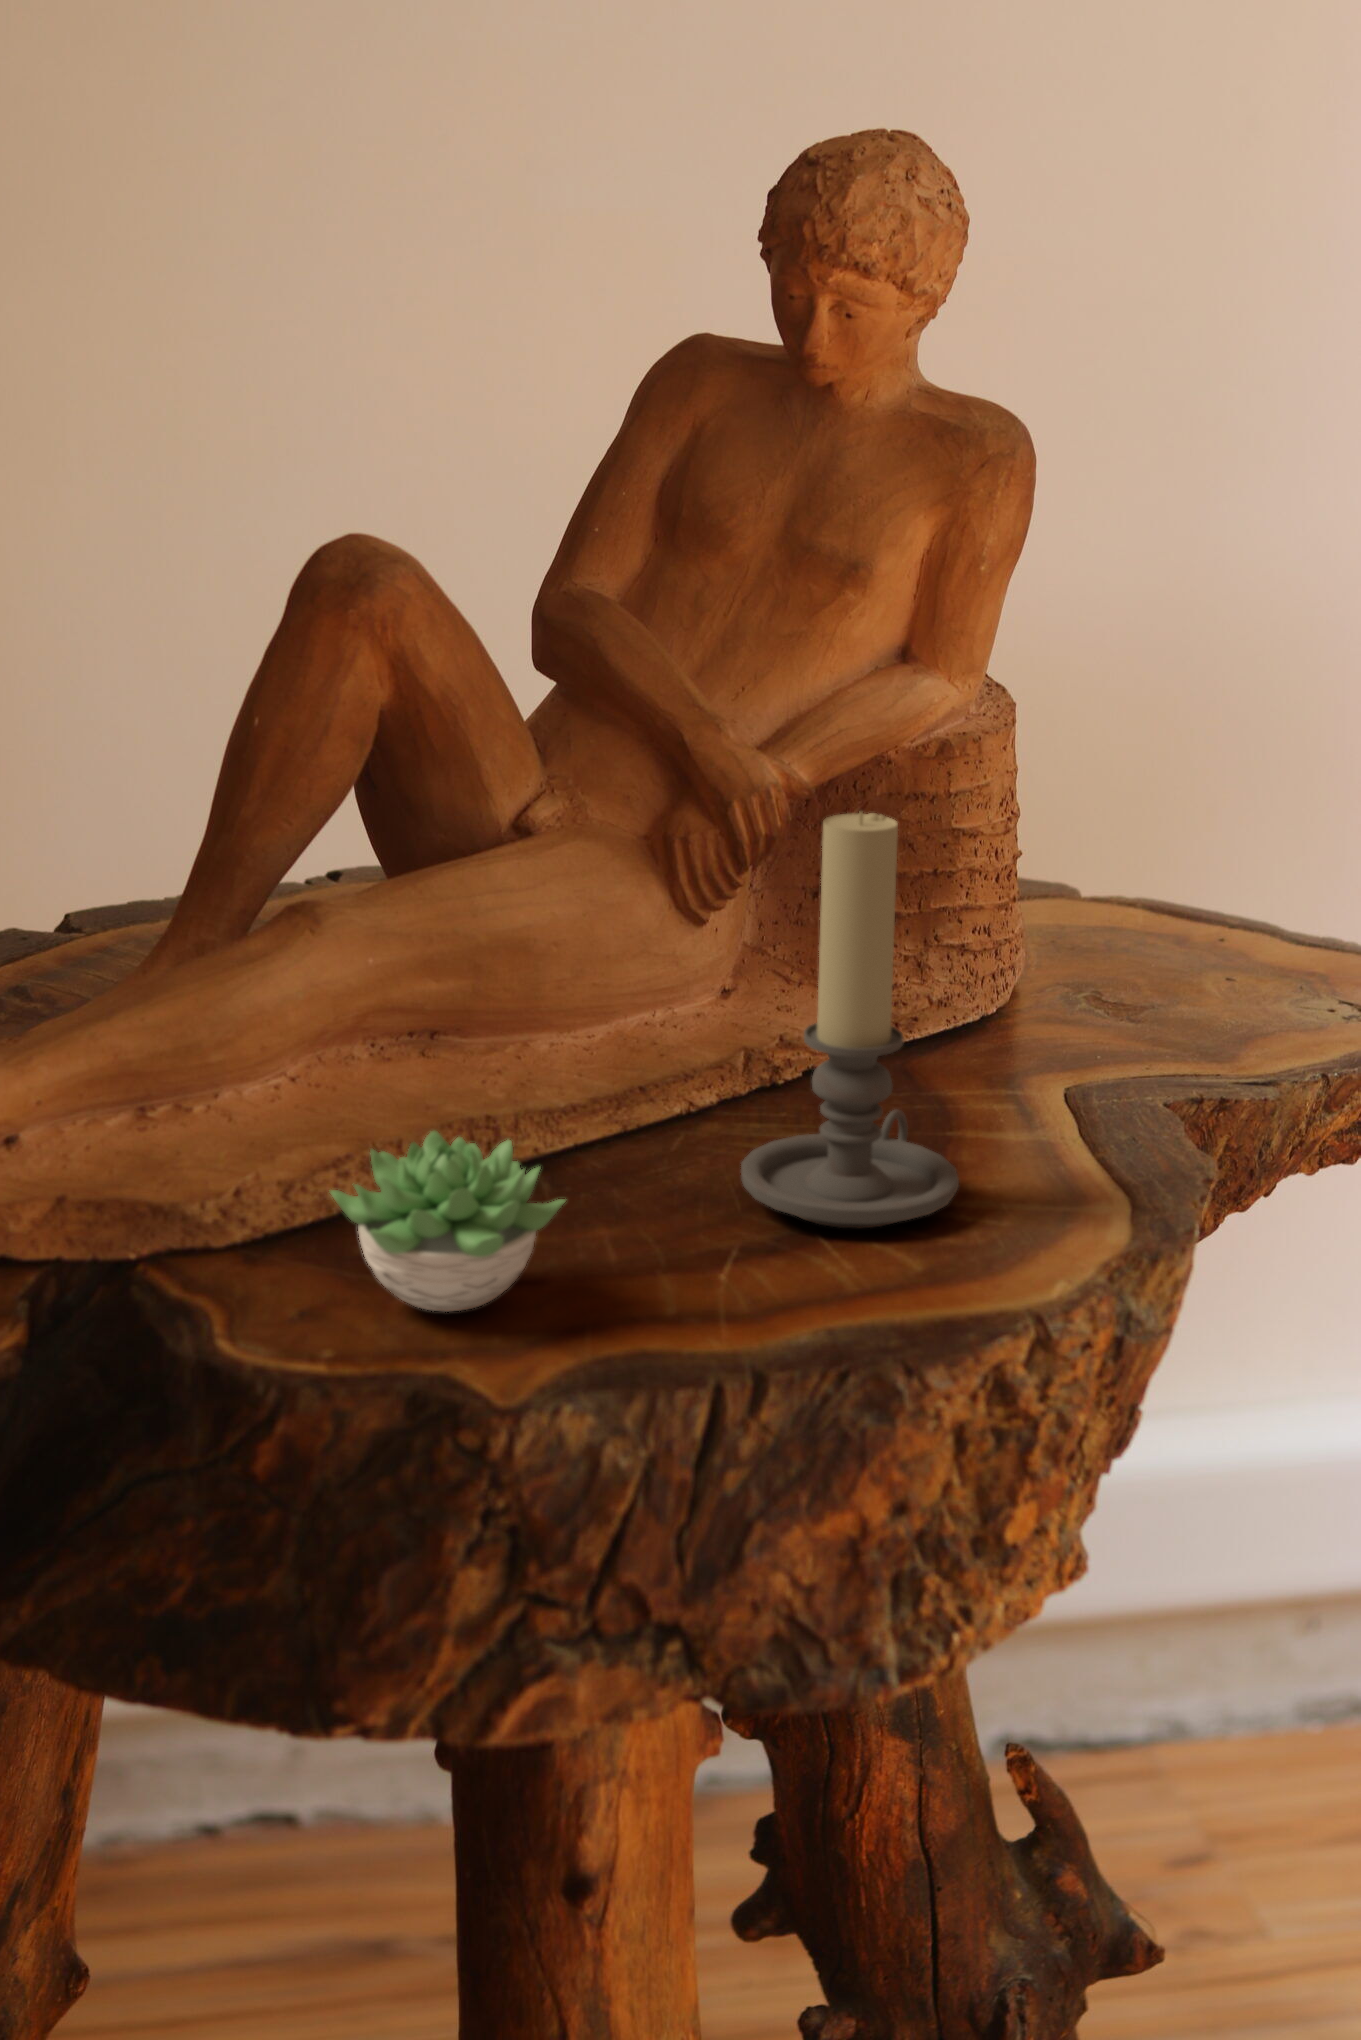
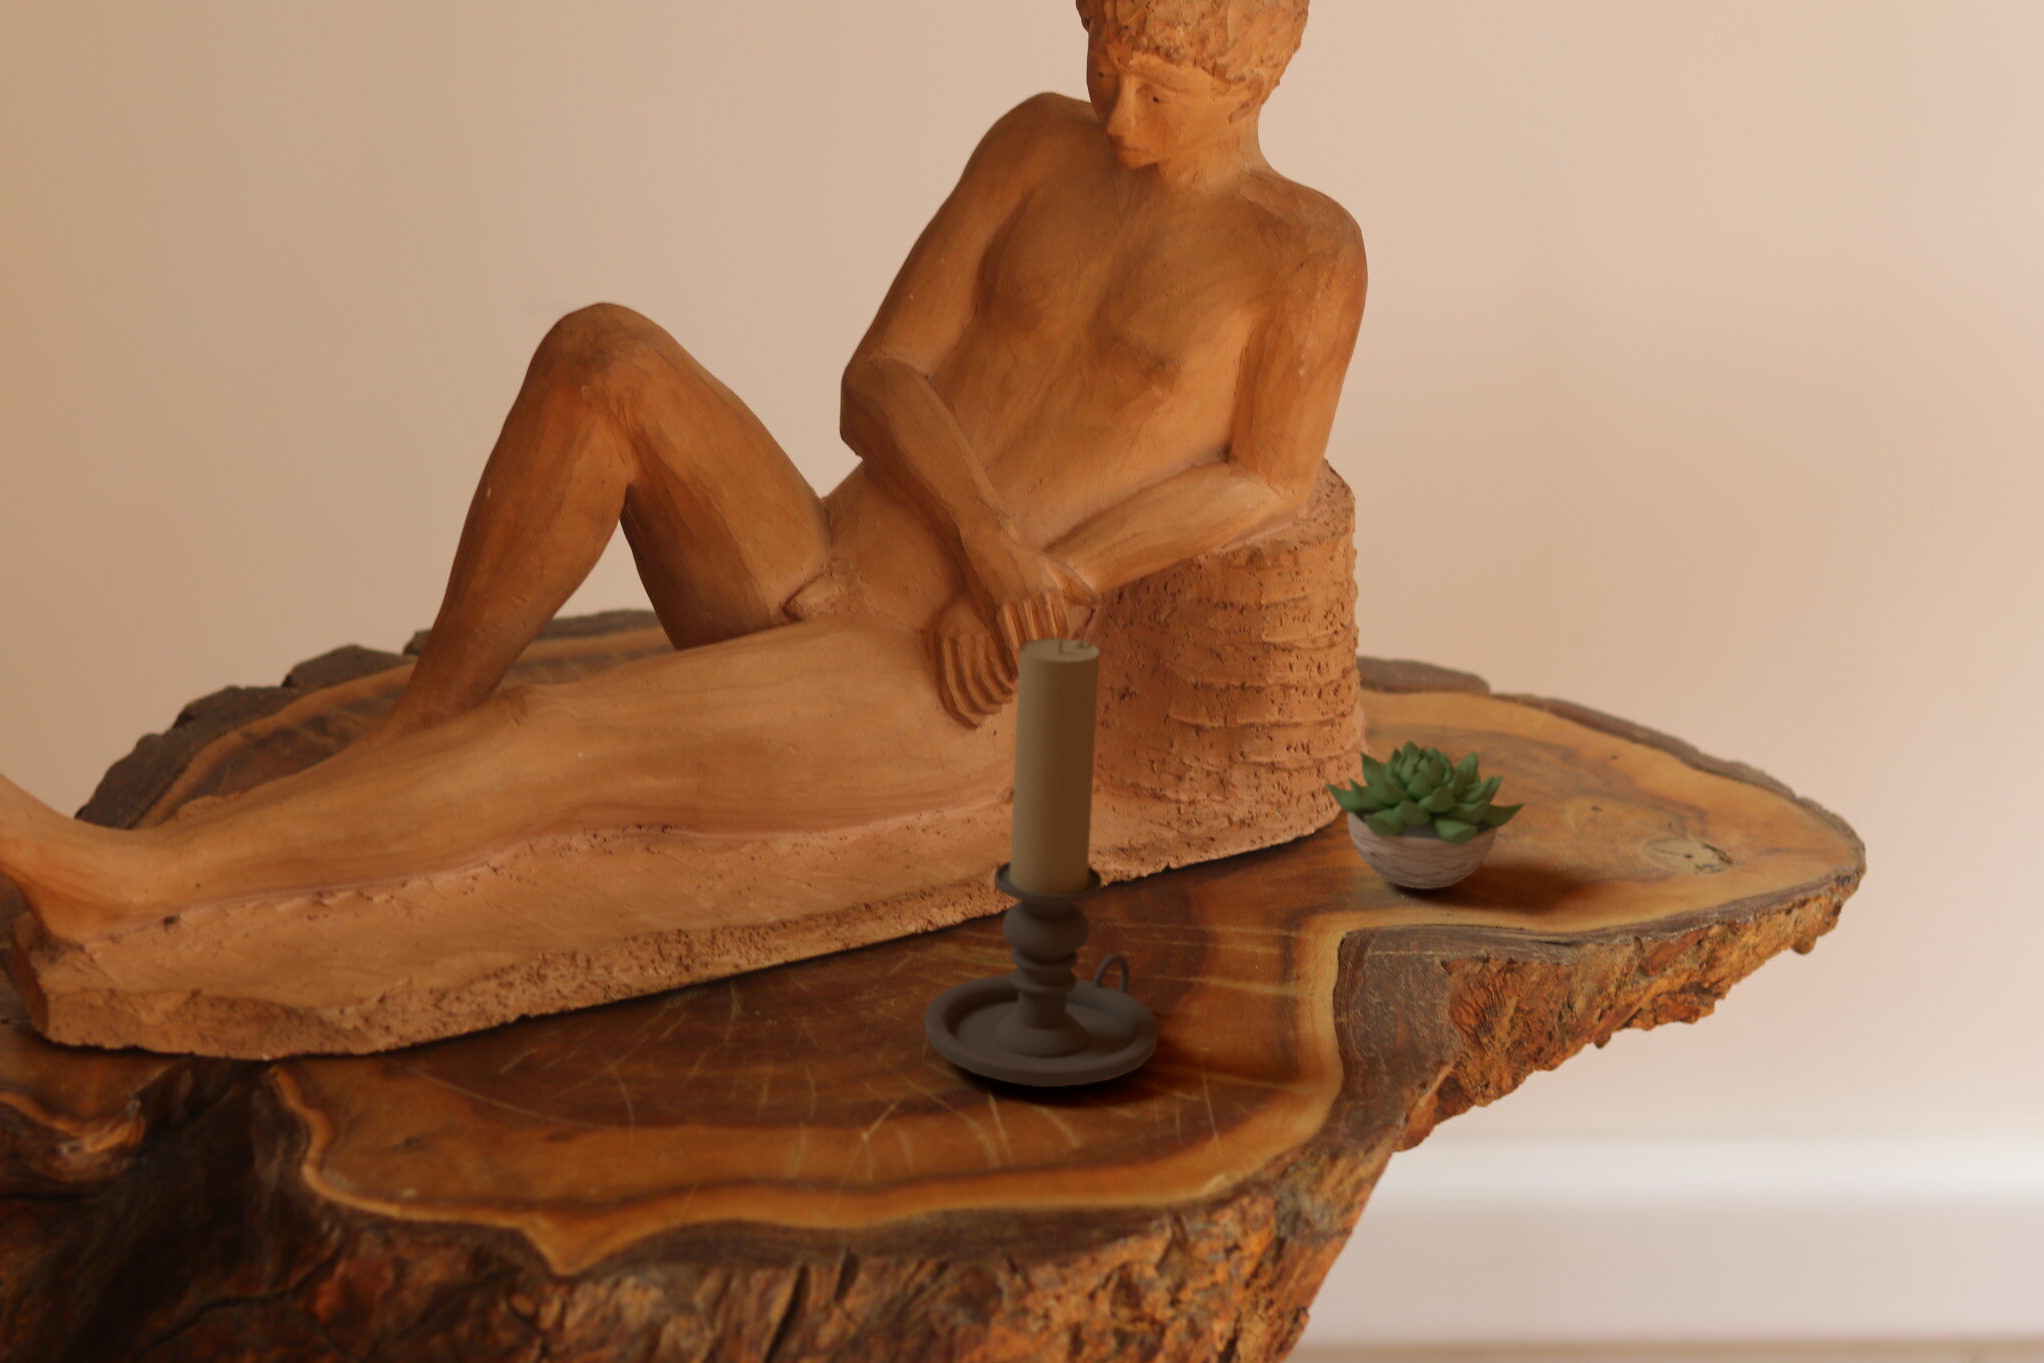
succulent plant: present [330,1131,565,1312] -> present [1325,741,1525,889]

